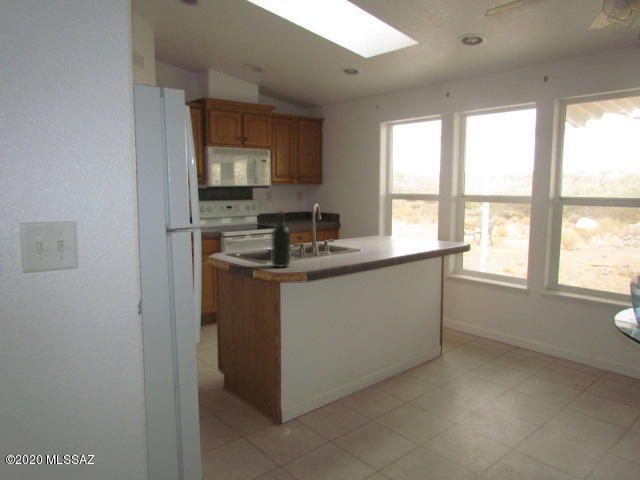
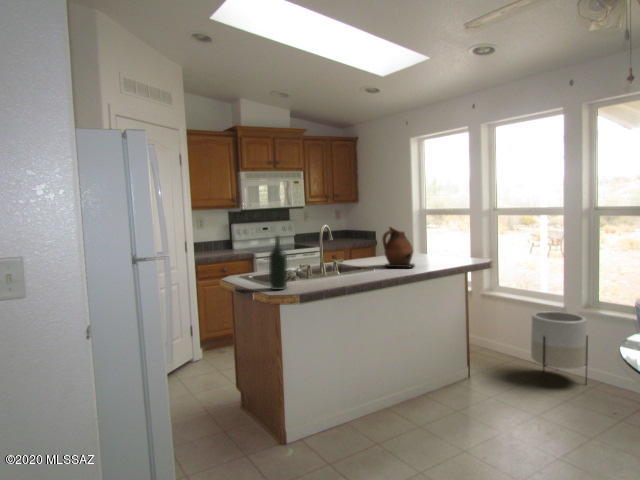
ceramic pitcher: none [369,208,402,249] -> present [382,227,414,267]
planter: none [497,293,549,362] -> present [531,311,588,385]

